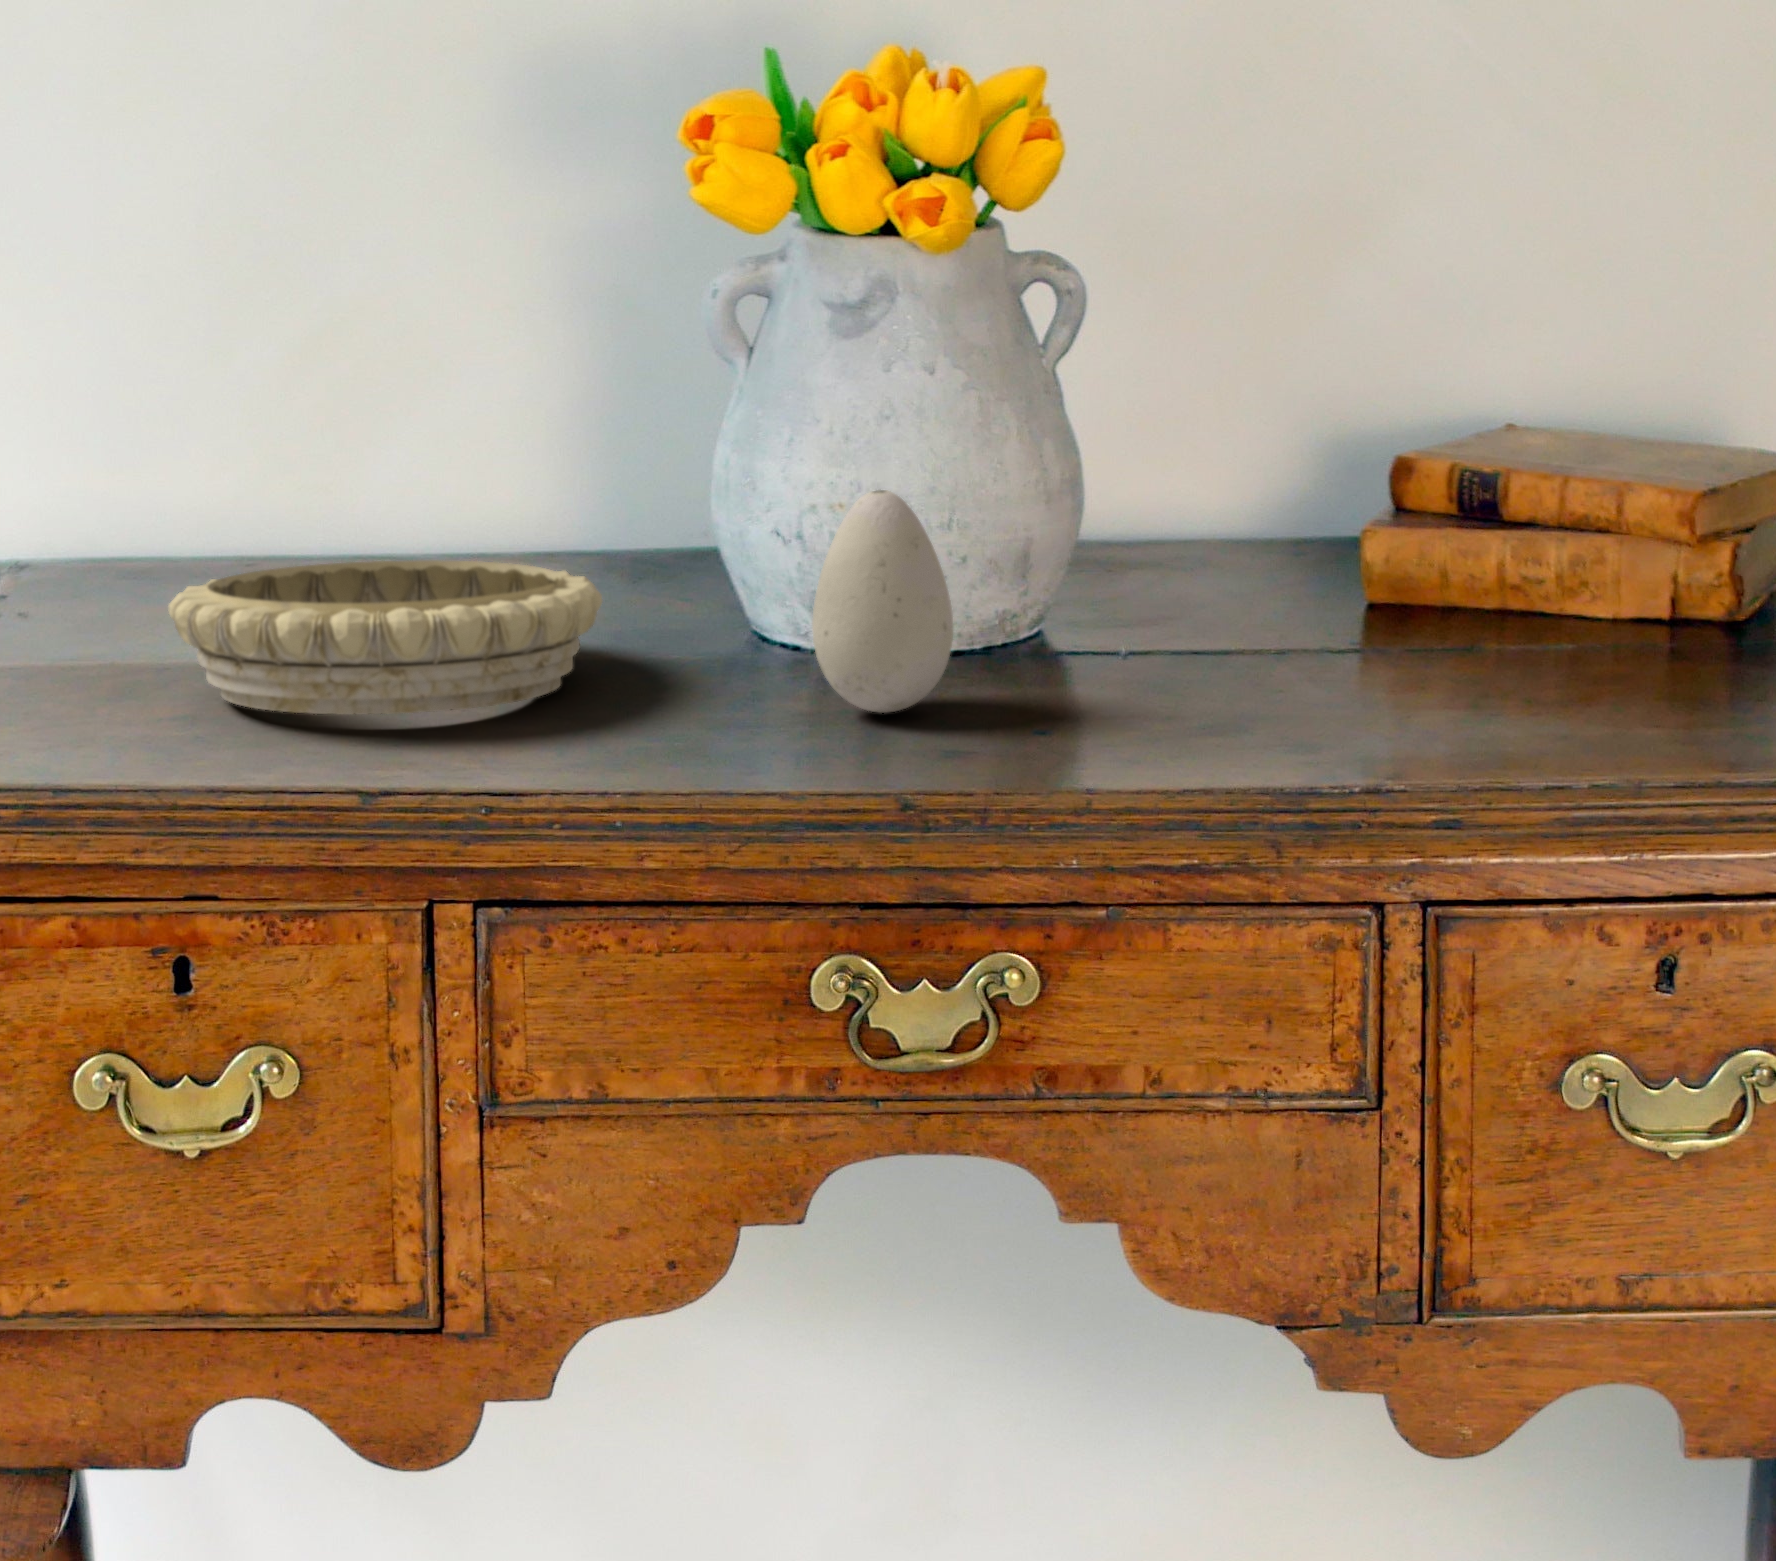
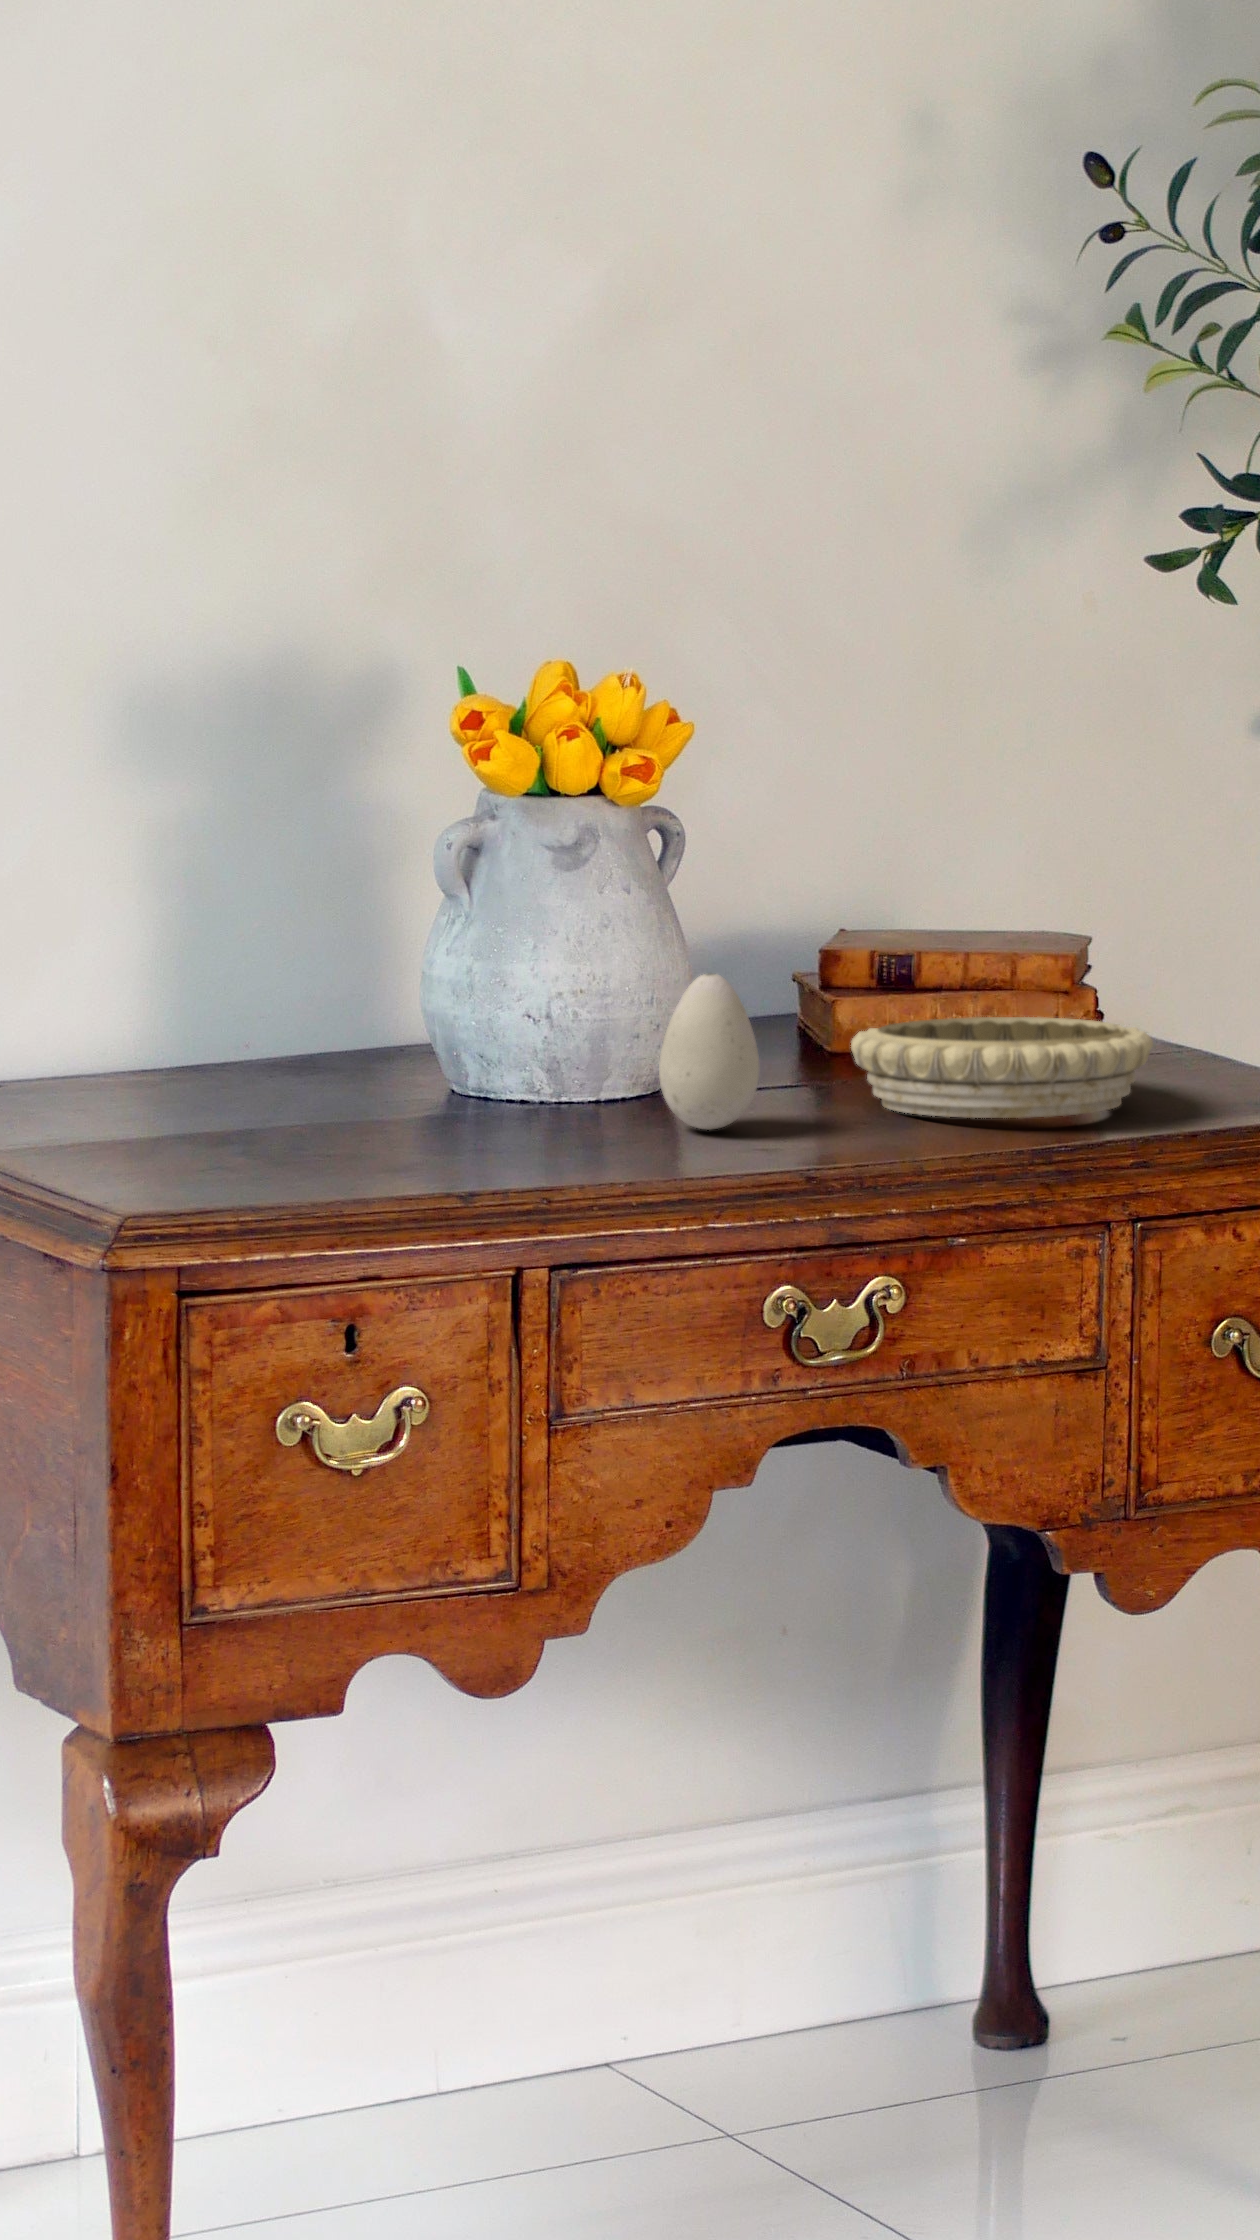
decorative bowl: present [168,560,602,714] -> present [851,1017,1153,1118]

